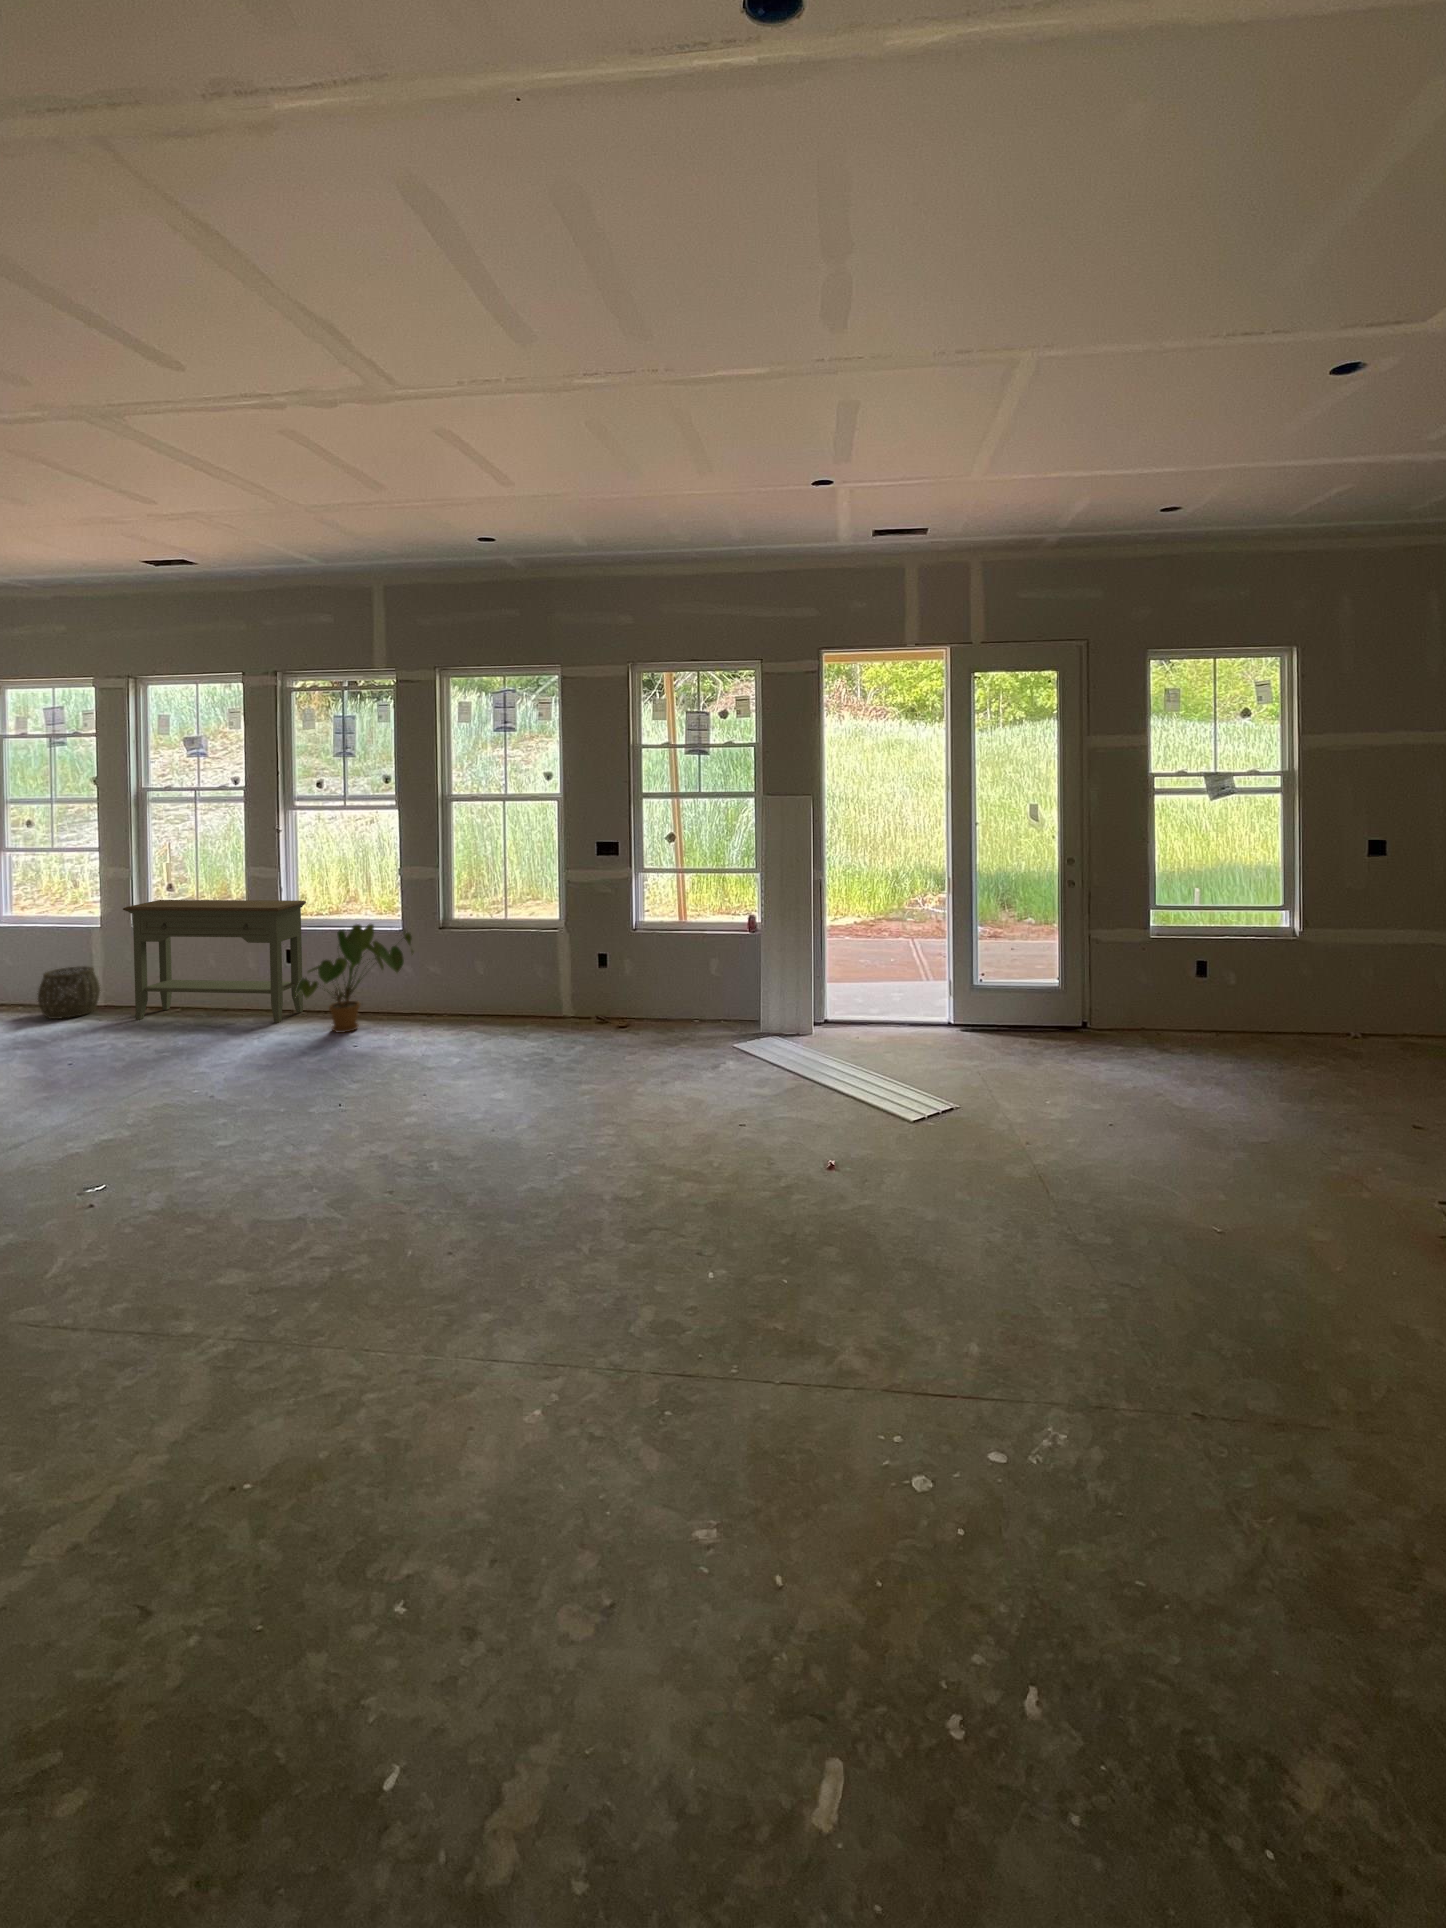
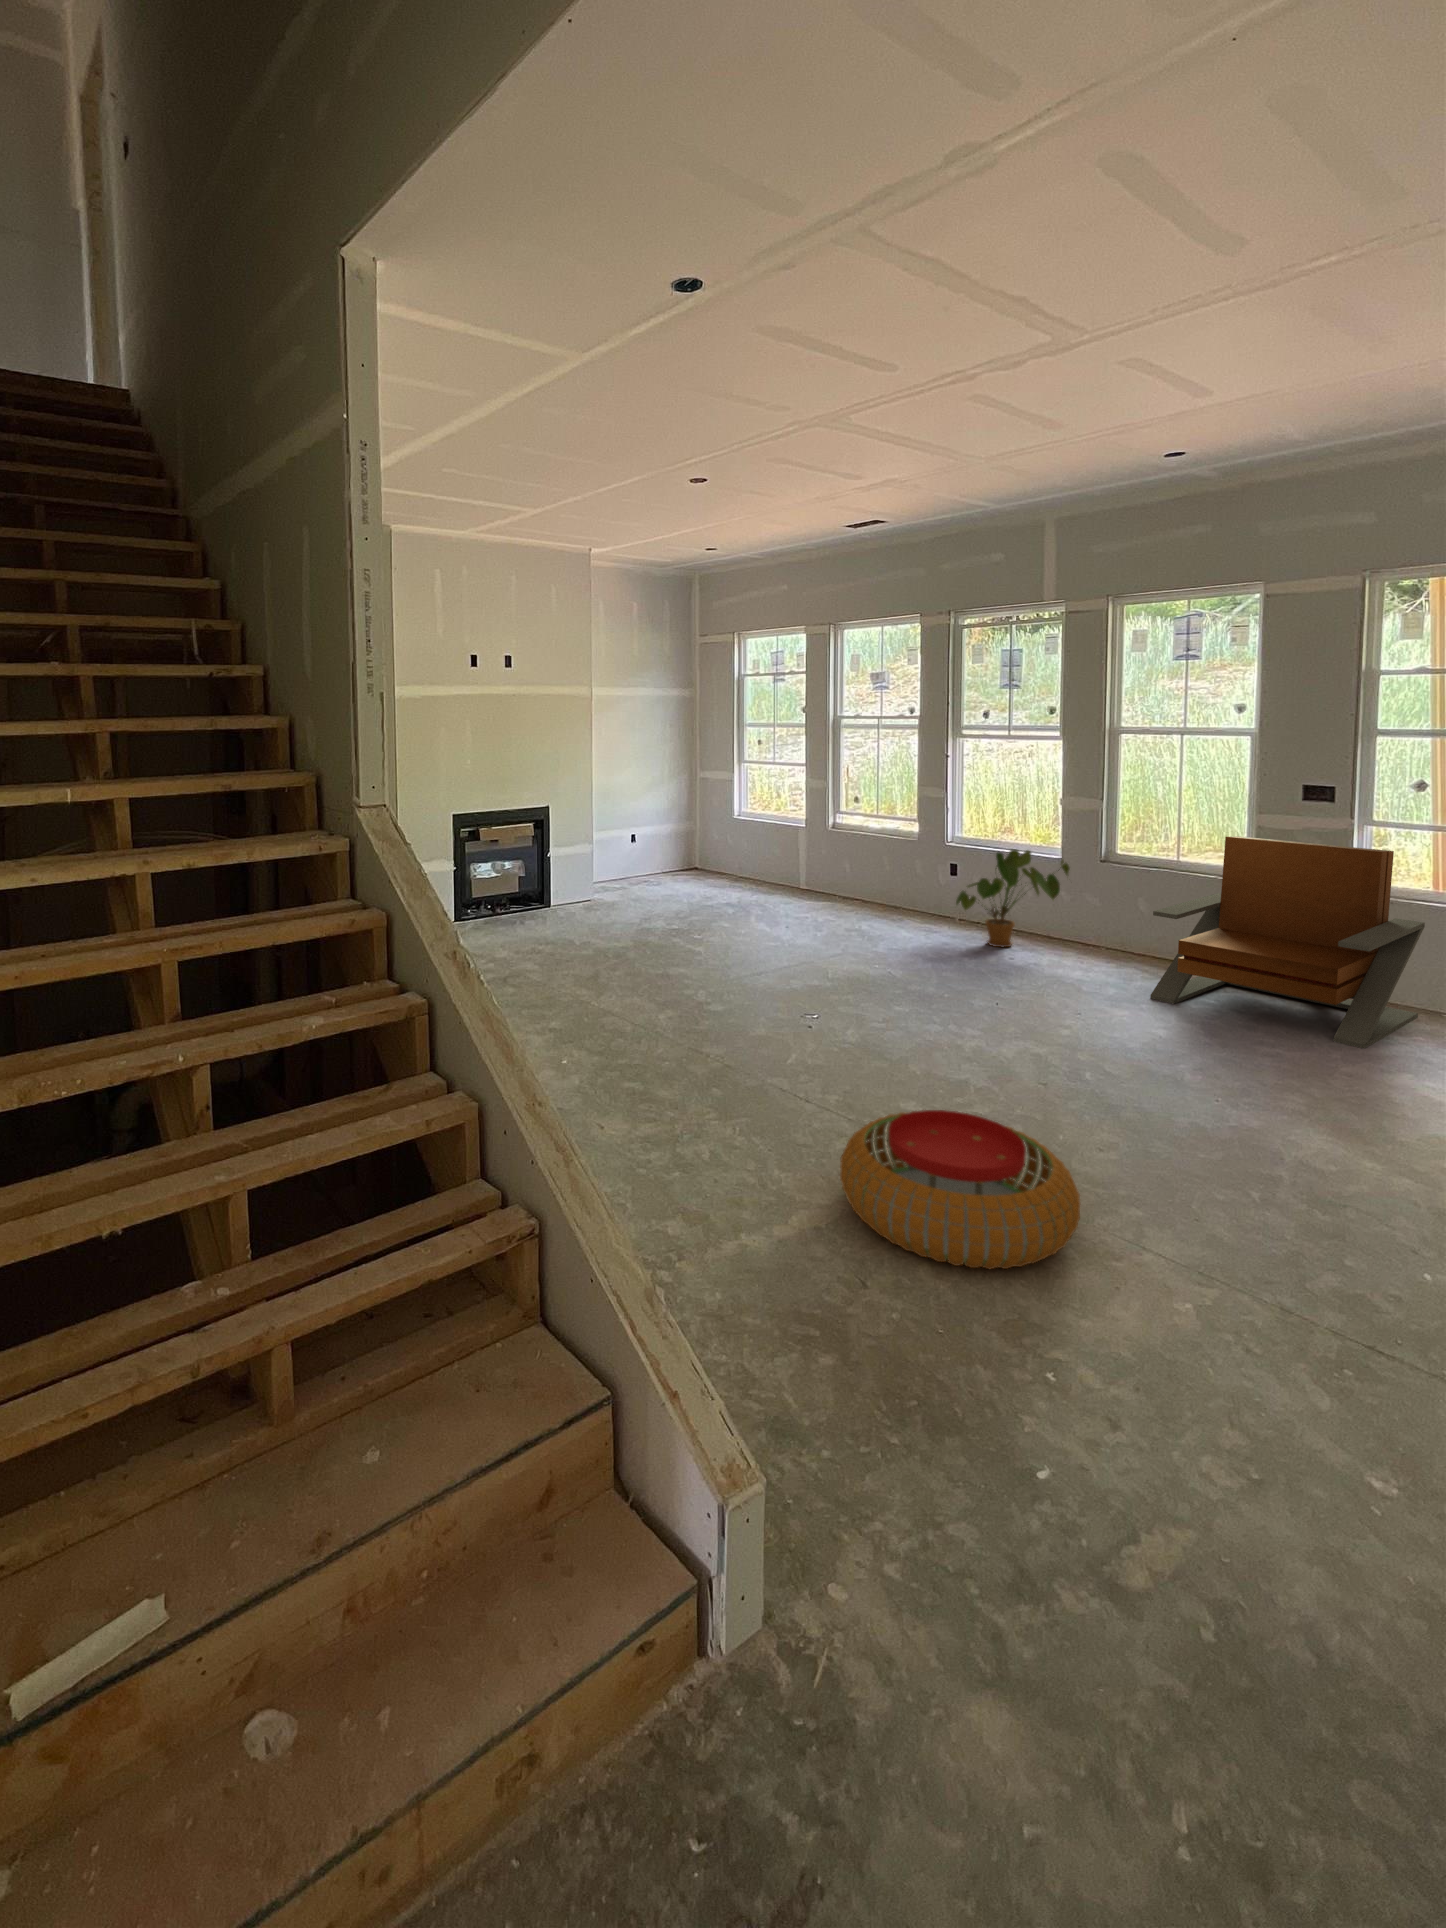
lounge chair: none [489,890,682,1063] -> present [1150,836,1425,1049]
console table: present [123,900,306,1023] -> none [821,810,968,928]
woven basket: present [38,966,100,1019] -> none [762,857,804,896]
pouf: none [131,1269,441,1504] -> present [840,1110,1080,1270]

